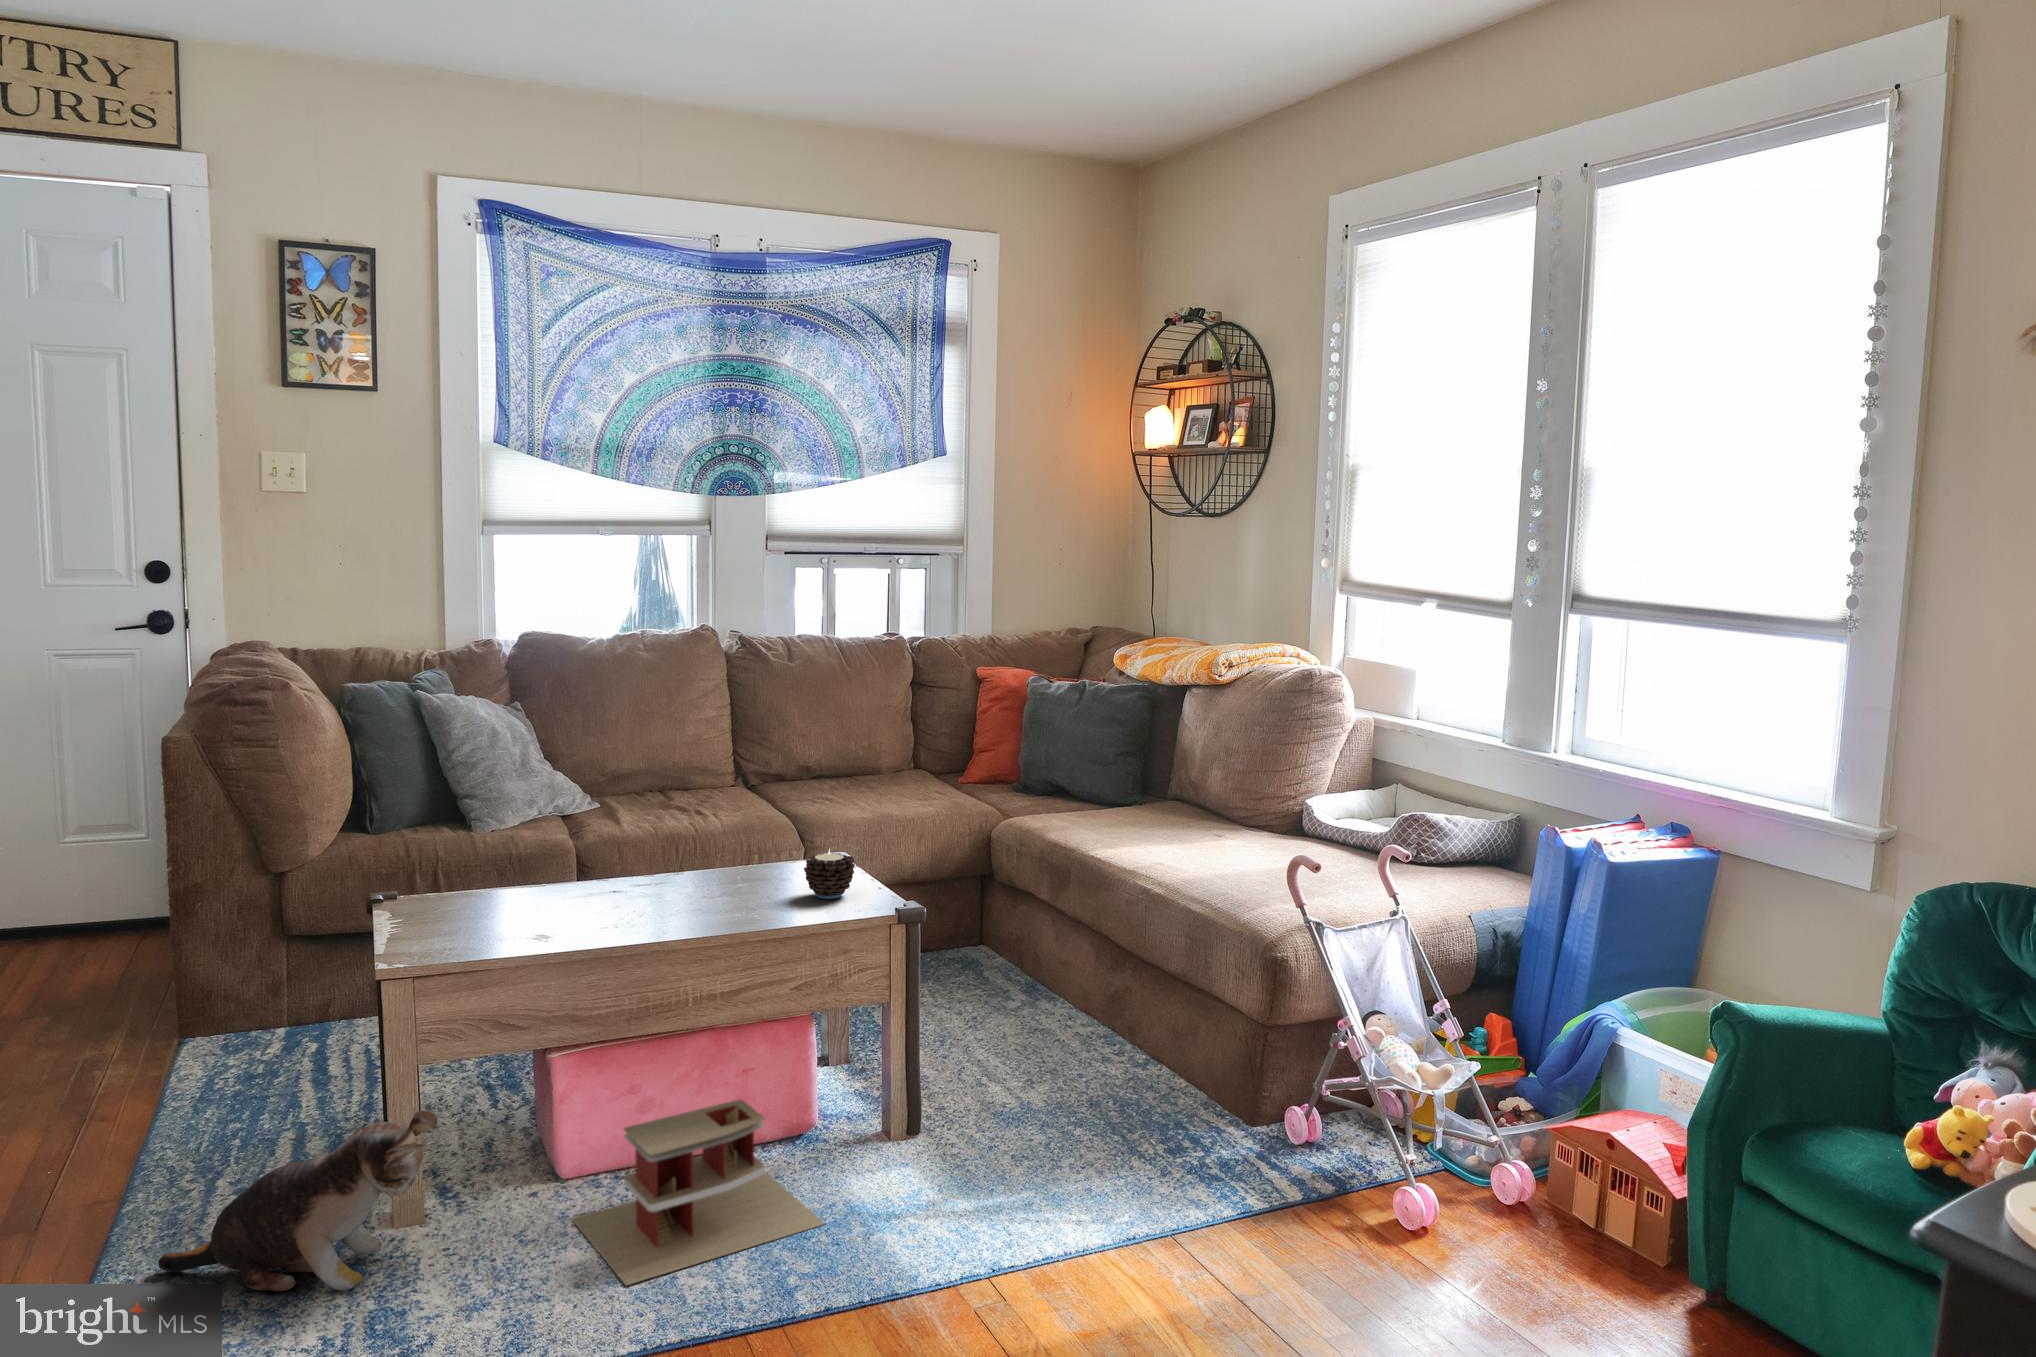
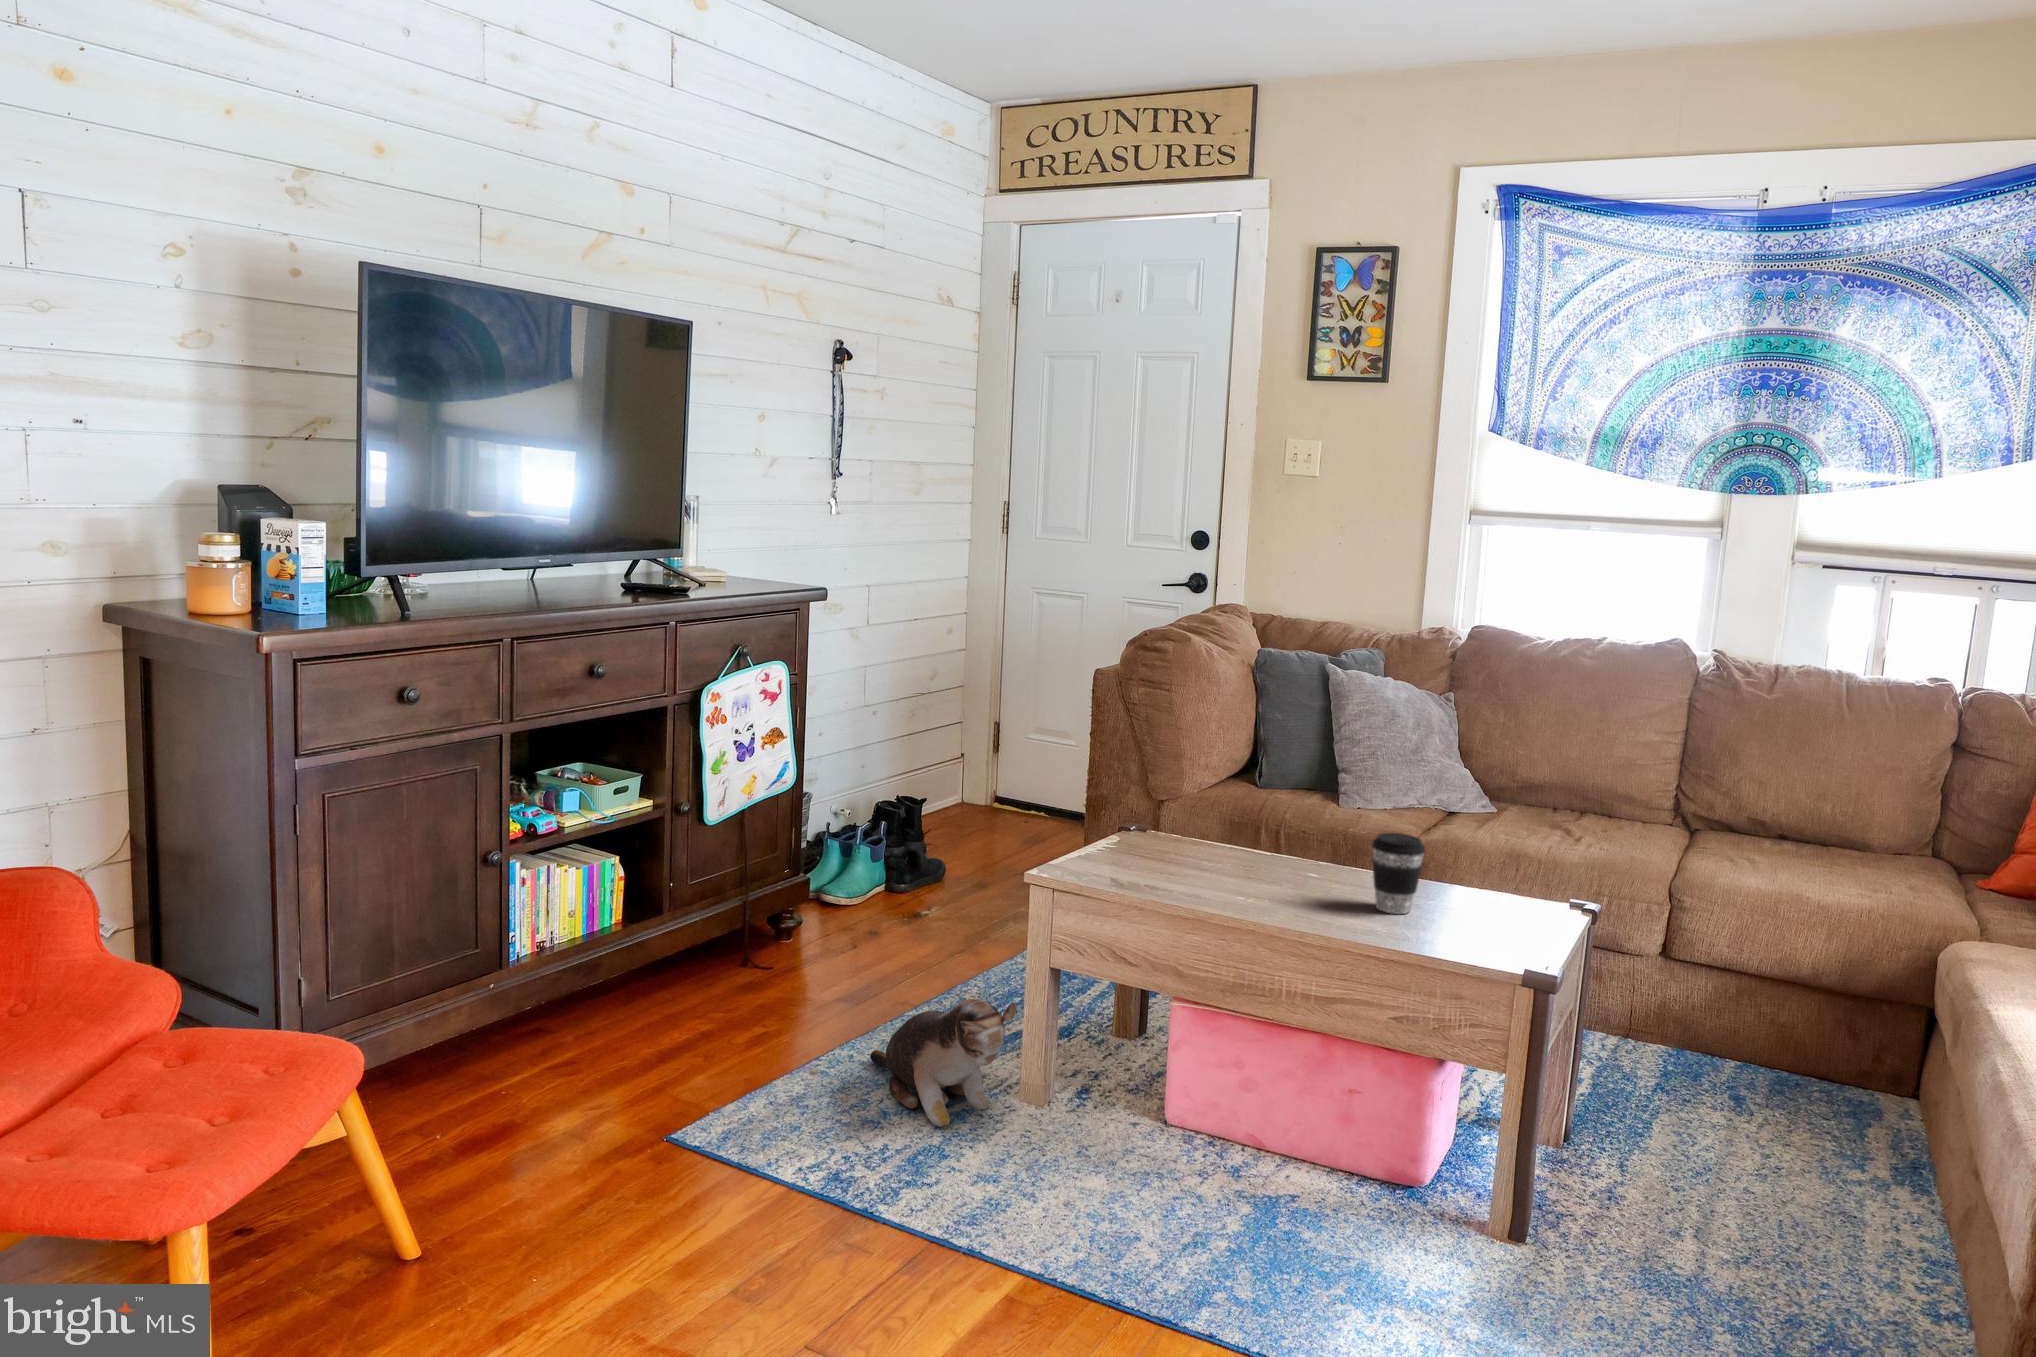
coffee cup: none [714,826,763,900] -> present [1372,833,1425,914]
candle: present [804,849,855,899] -> none [1451,882,1514,939]
toy house: present [572,1100,824,1285] -> none [1097,1087,1330,1268]

